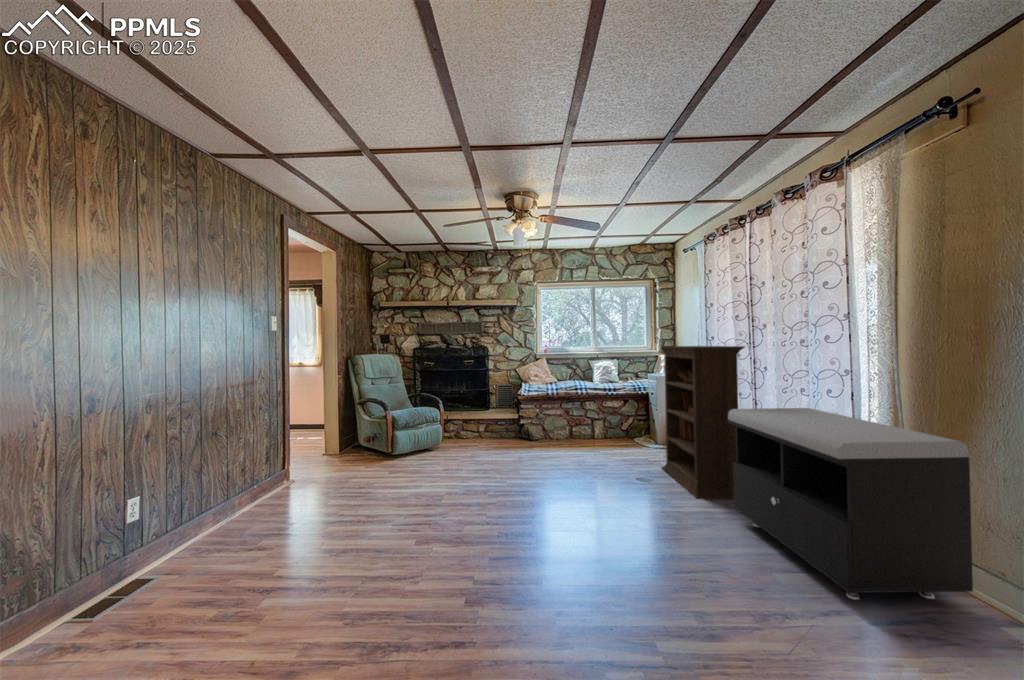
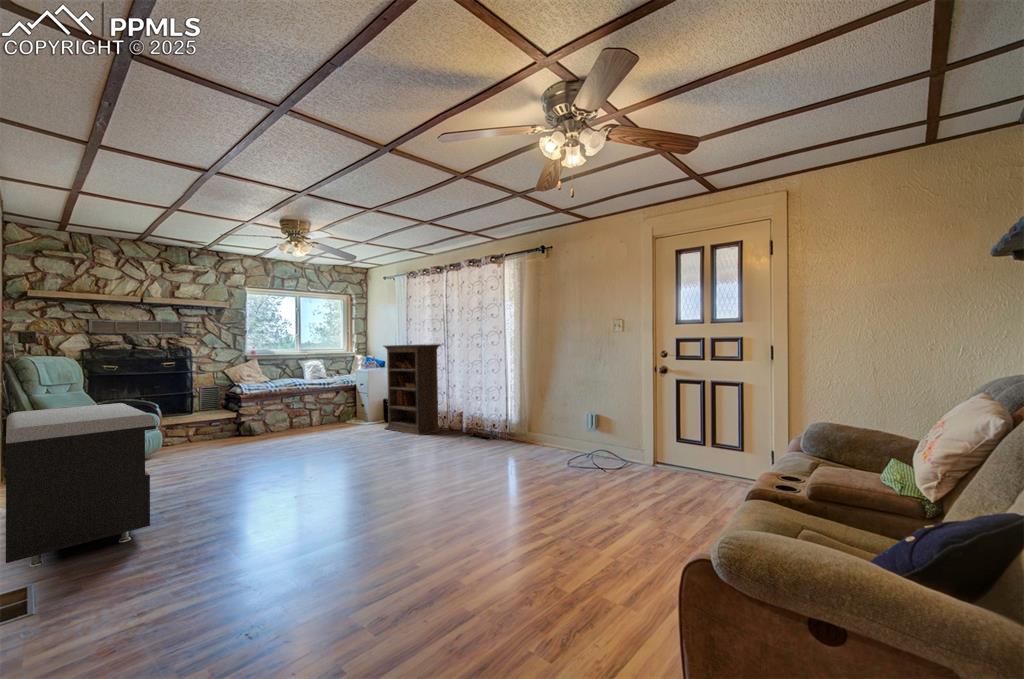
storage bench: present [728,408,973,600] -> present [6,403,156,568]

